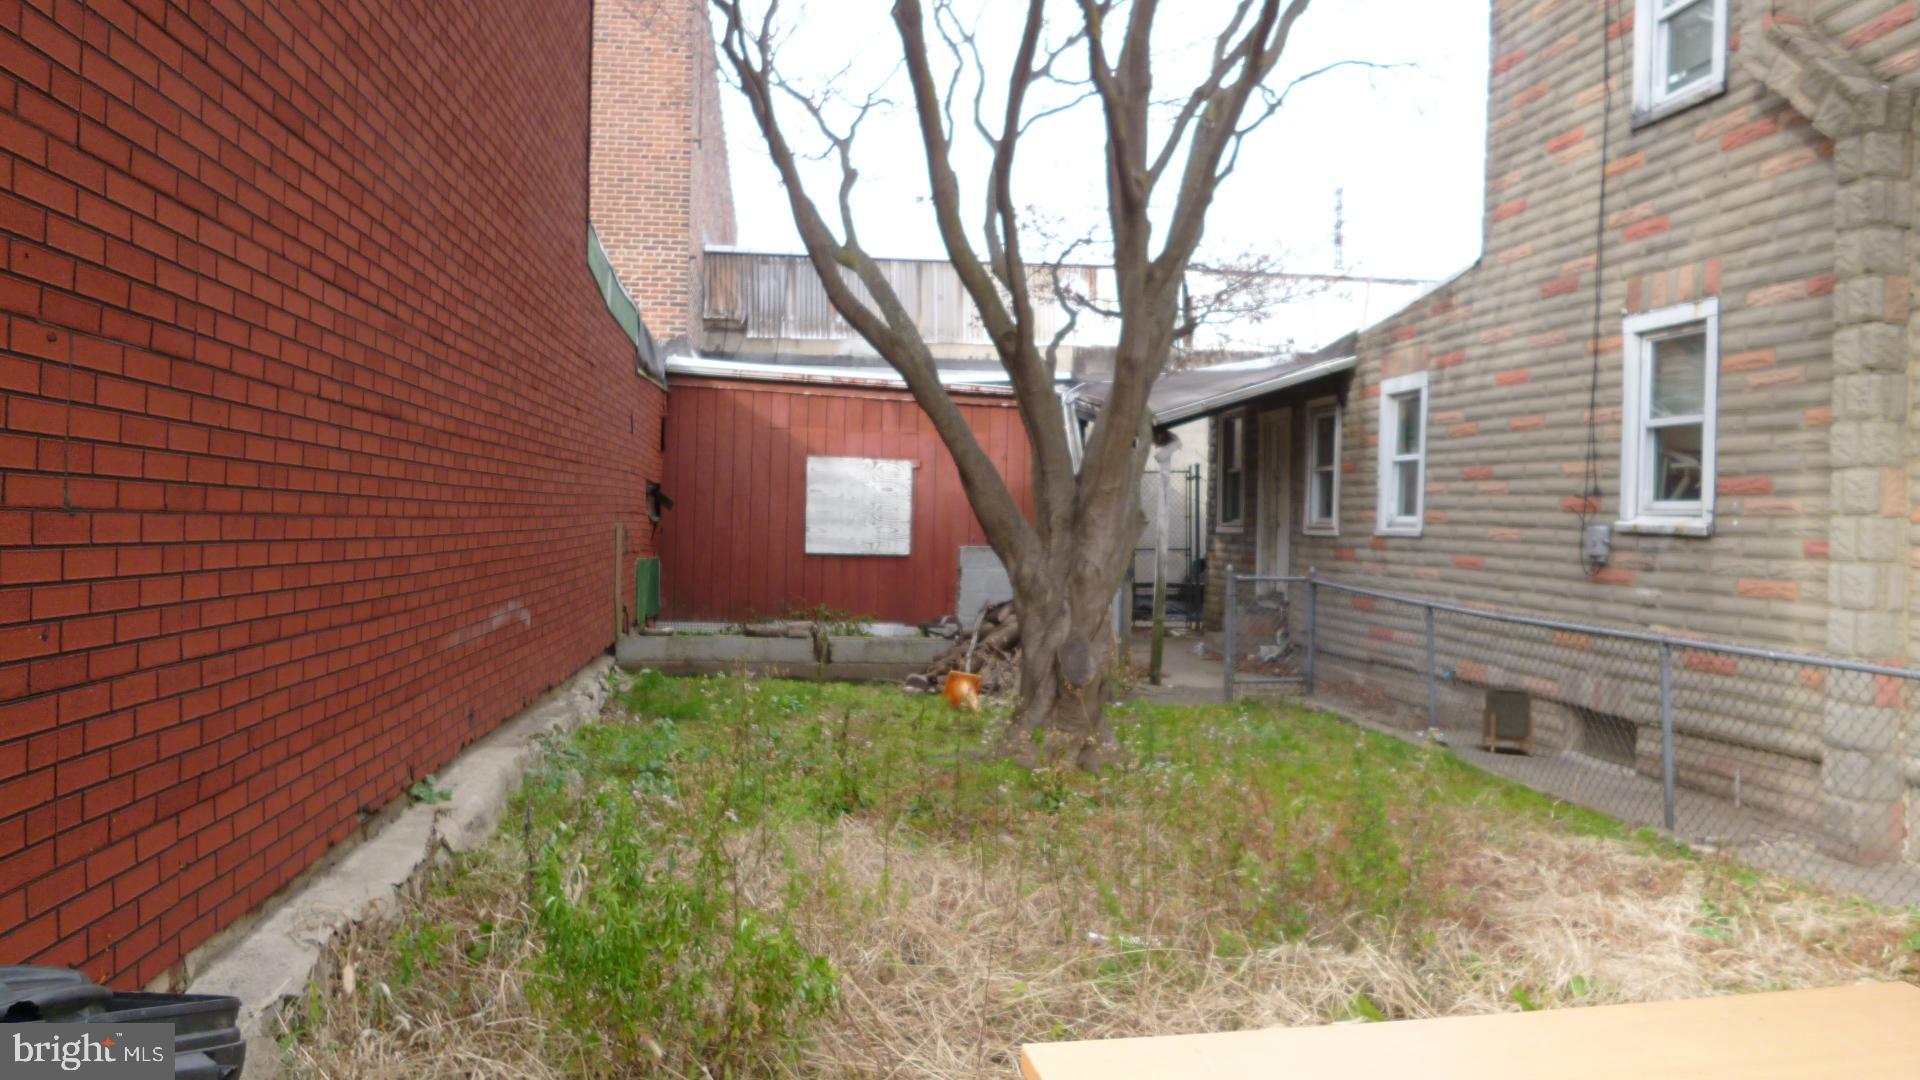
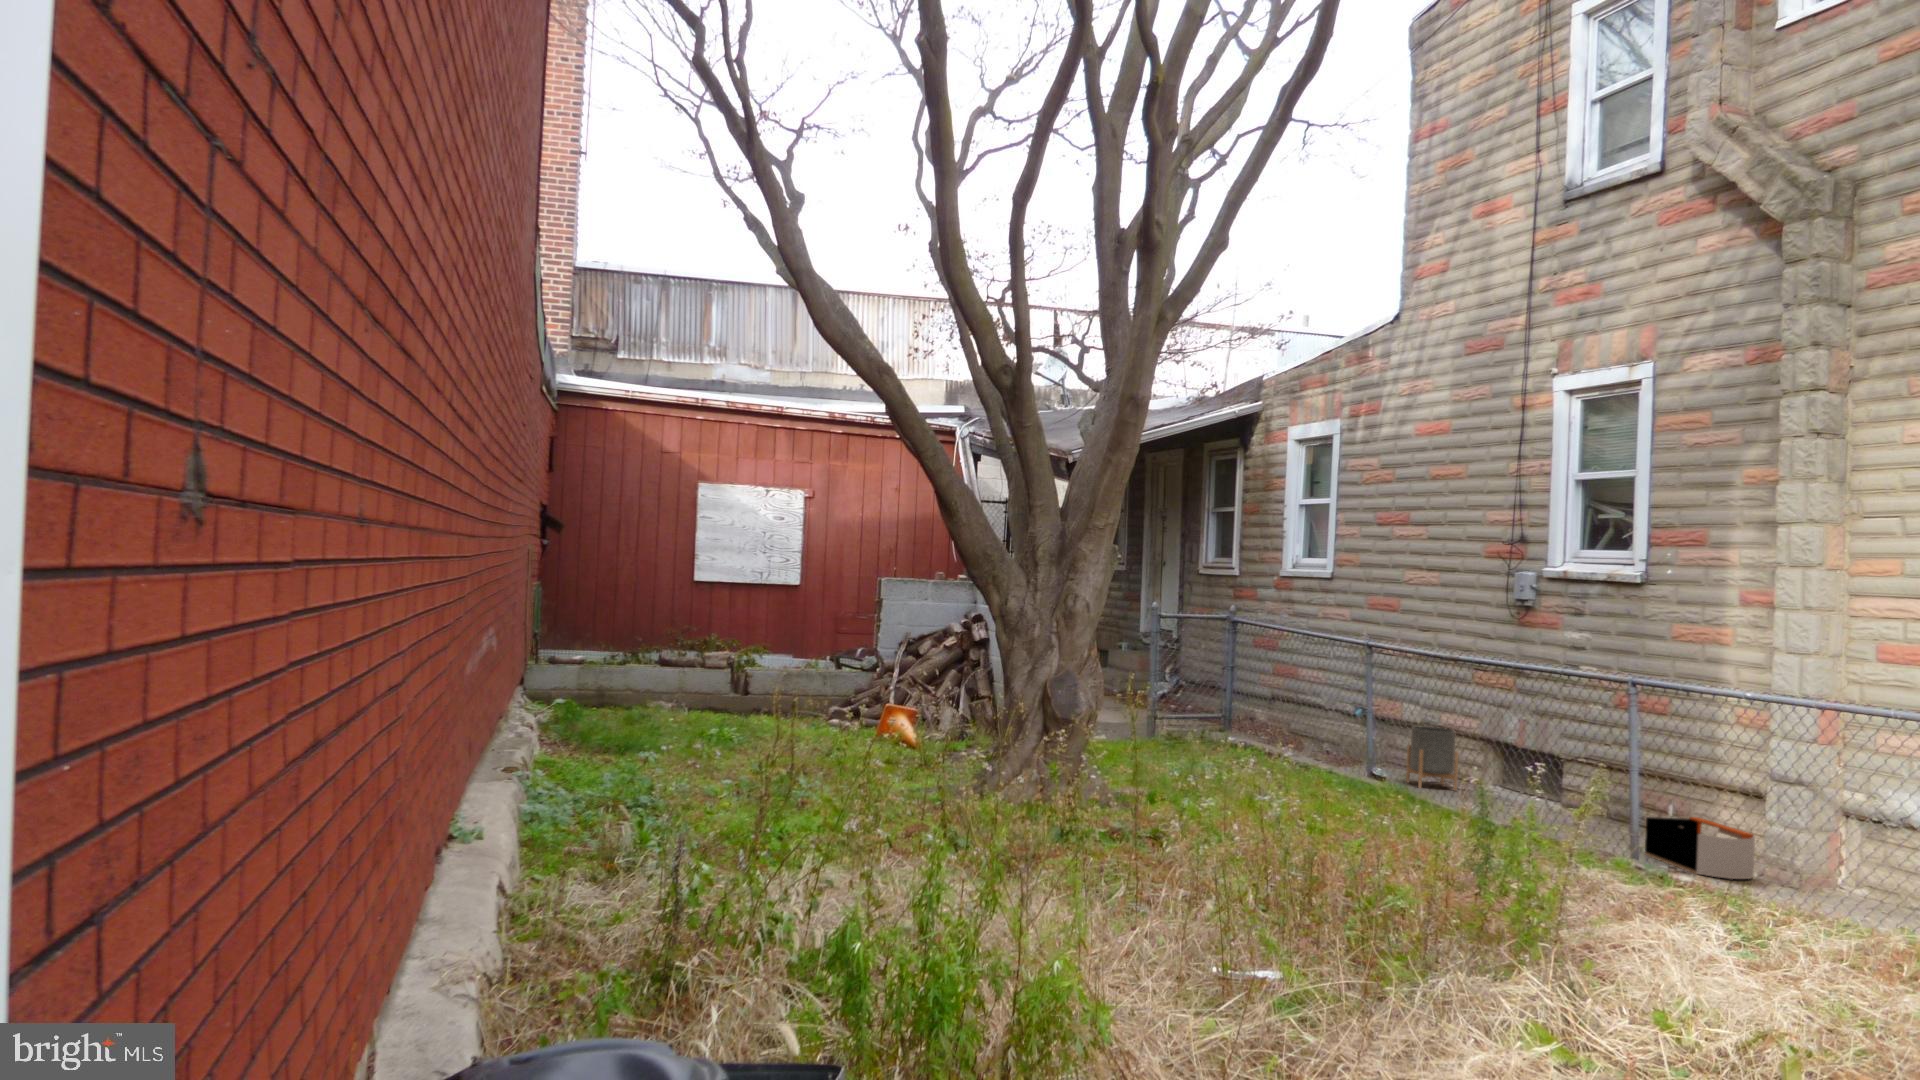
storage bin: none [1702,783,1813,848] -> present [1645,817,1755,879]

